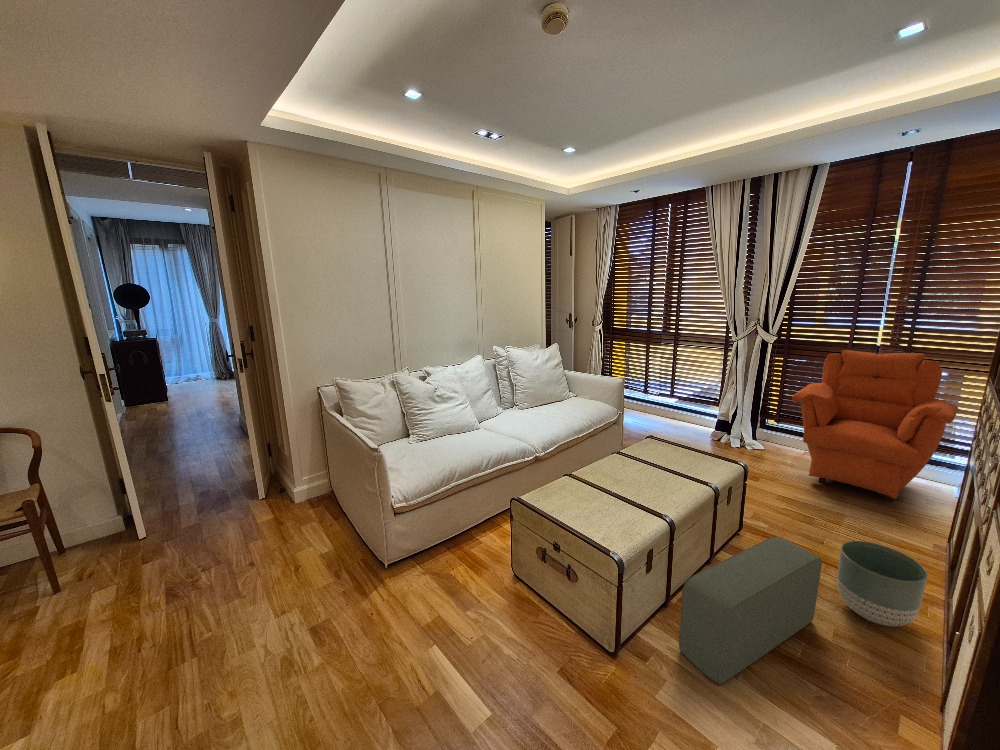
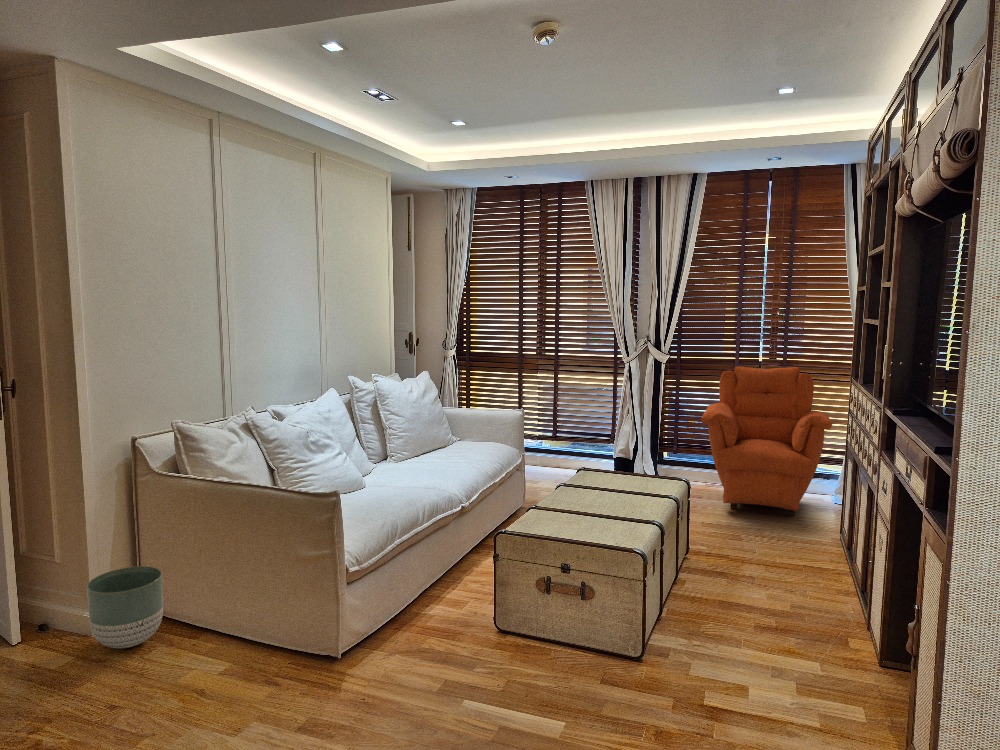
pouf: present [679,536,822,684] -> none [697,542,786,678]
planter: present [837,541,928,626] -> present [87,566,163,648]

